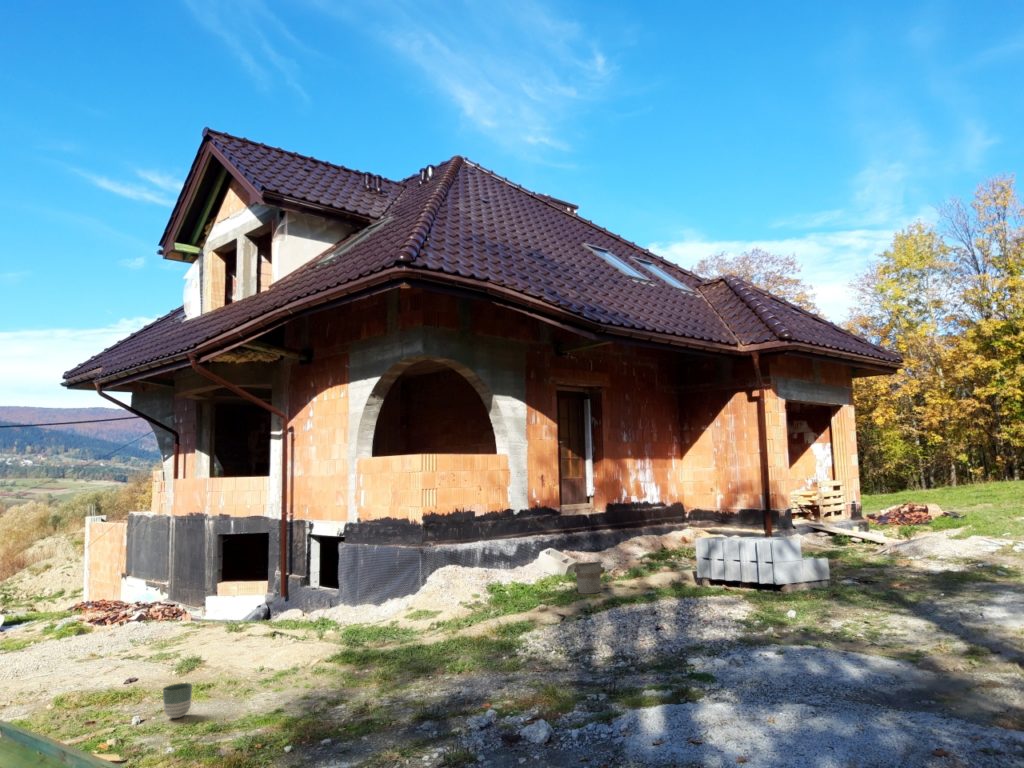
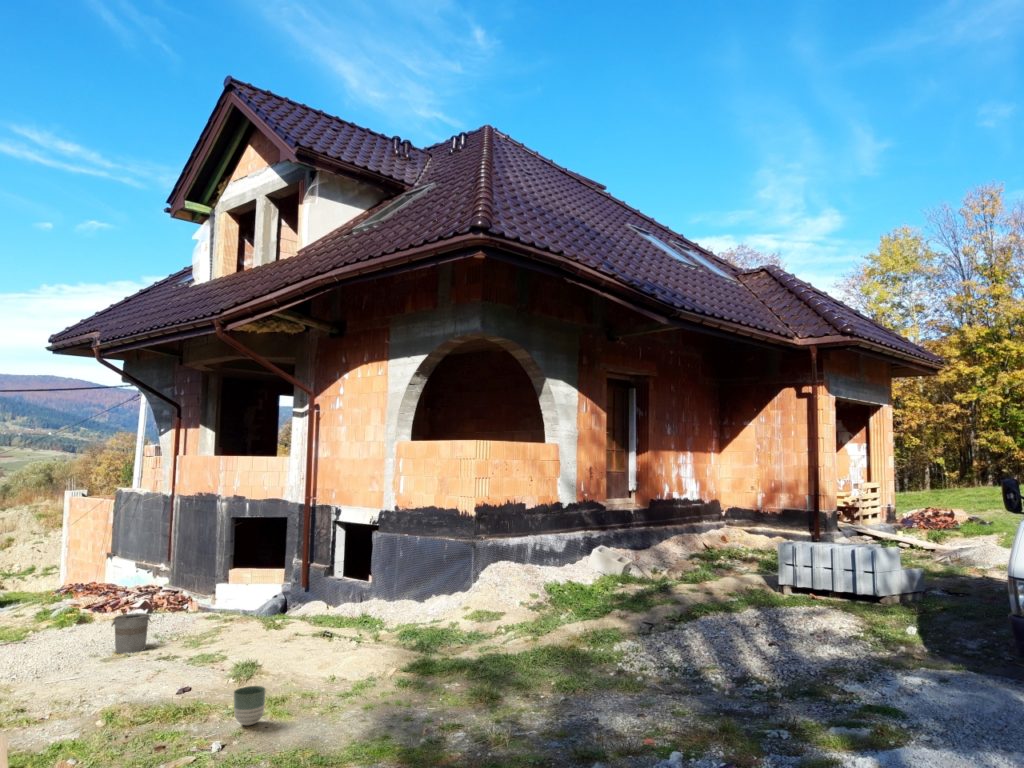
bucket: present [574,562,603,594] -> present [111,613,151,653]

